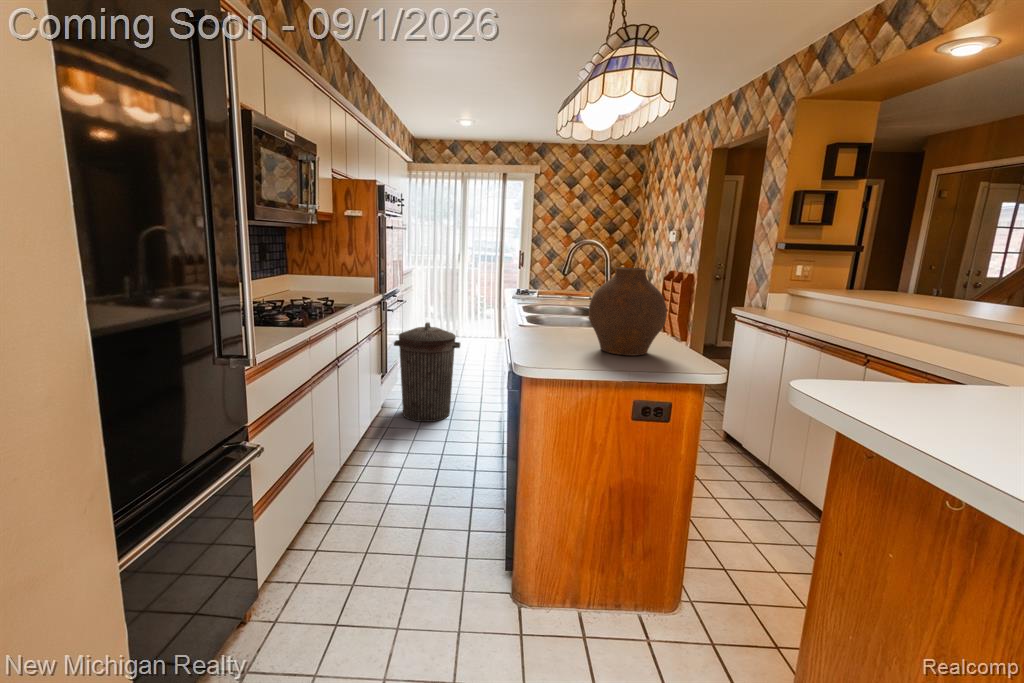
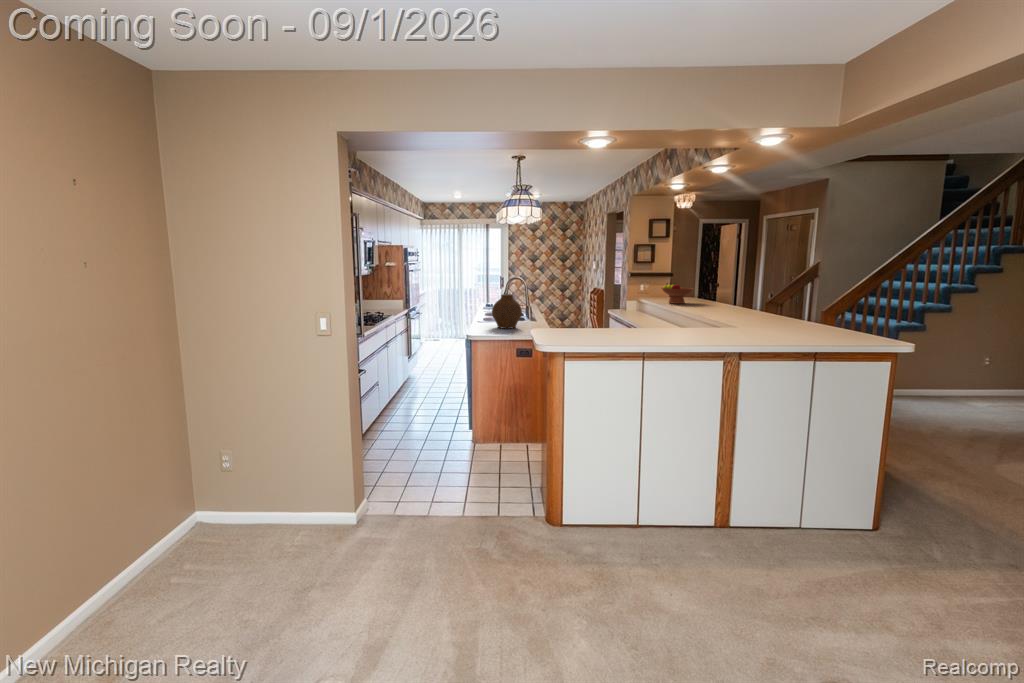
fruit bowl: none [881,259,962,302] -> present [662,283,693,304]
trash can: present [394,322,460,422] -> none [415,324,453,381]

